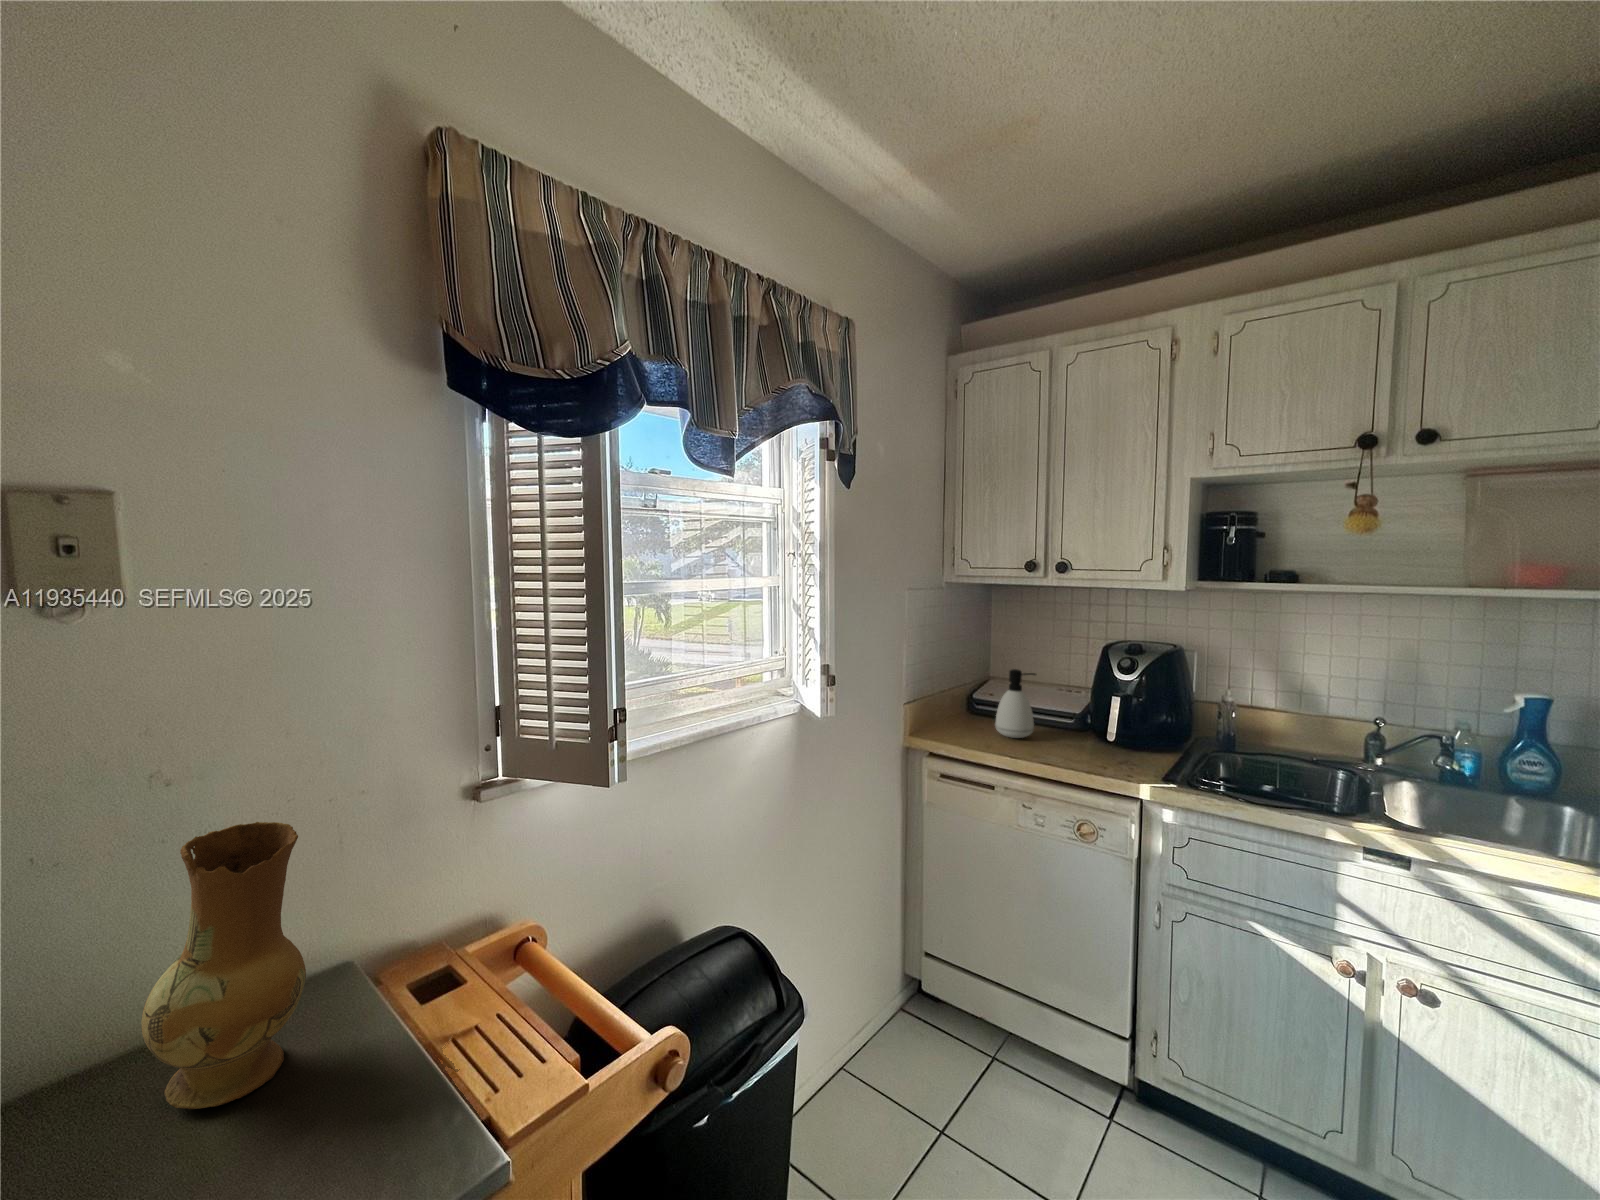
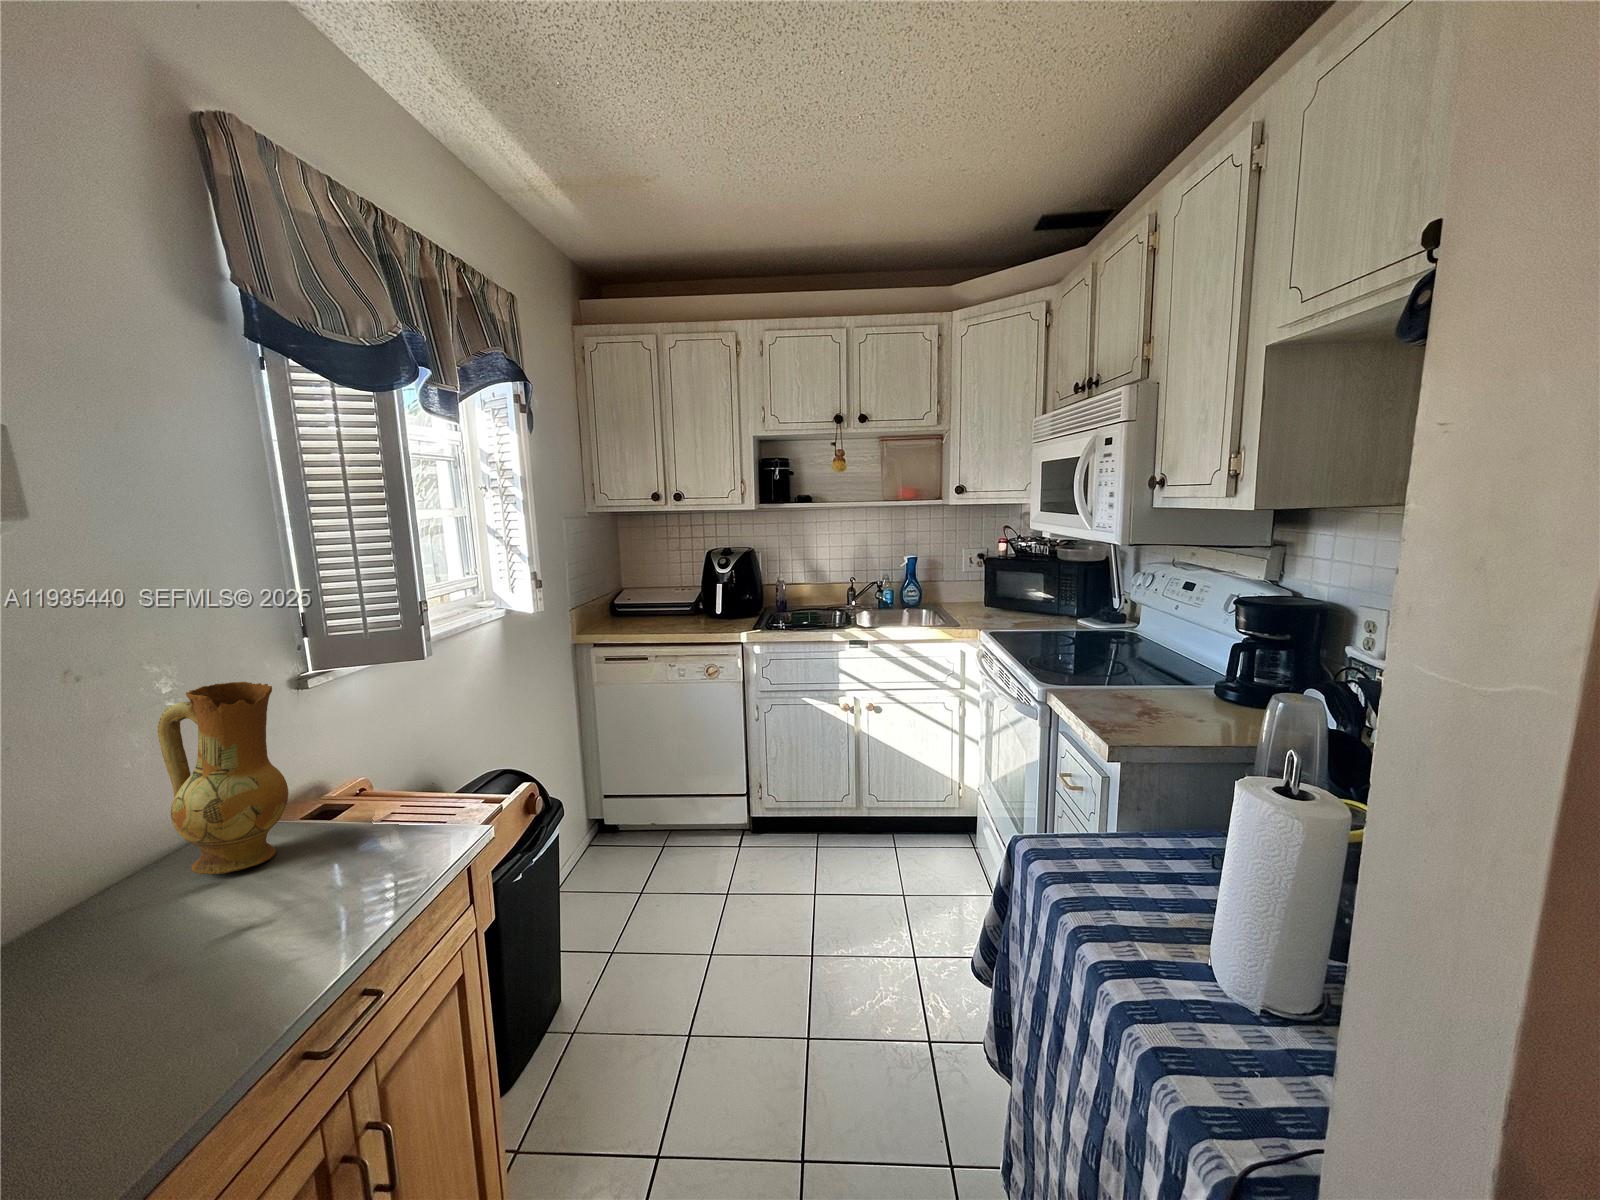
soap dispenser: present [995,669,1036,738] -> none [641,574,668,624]

